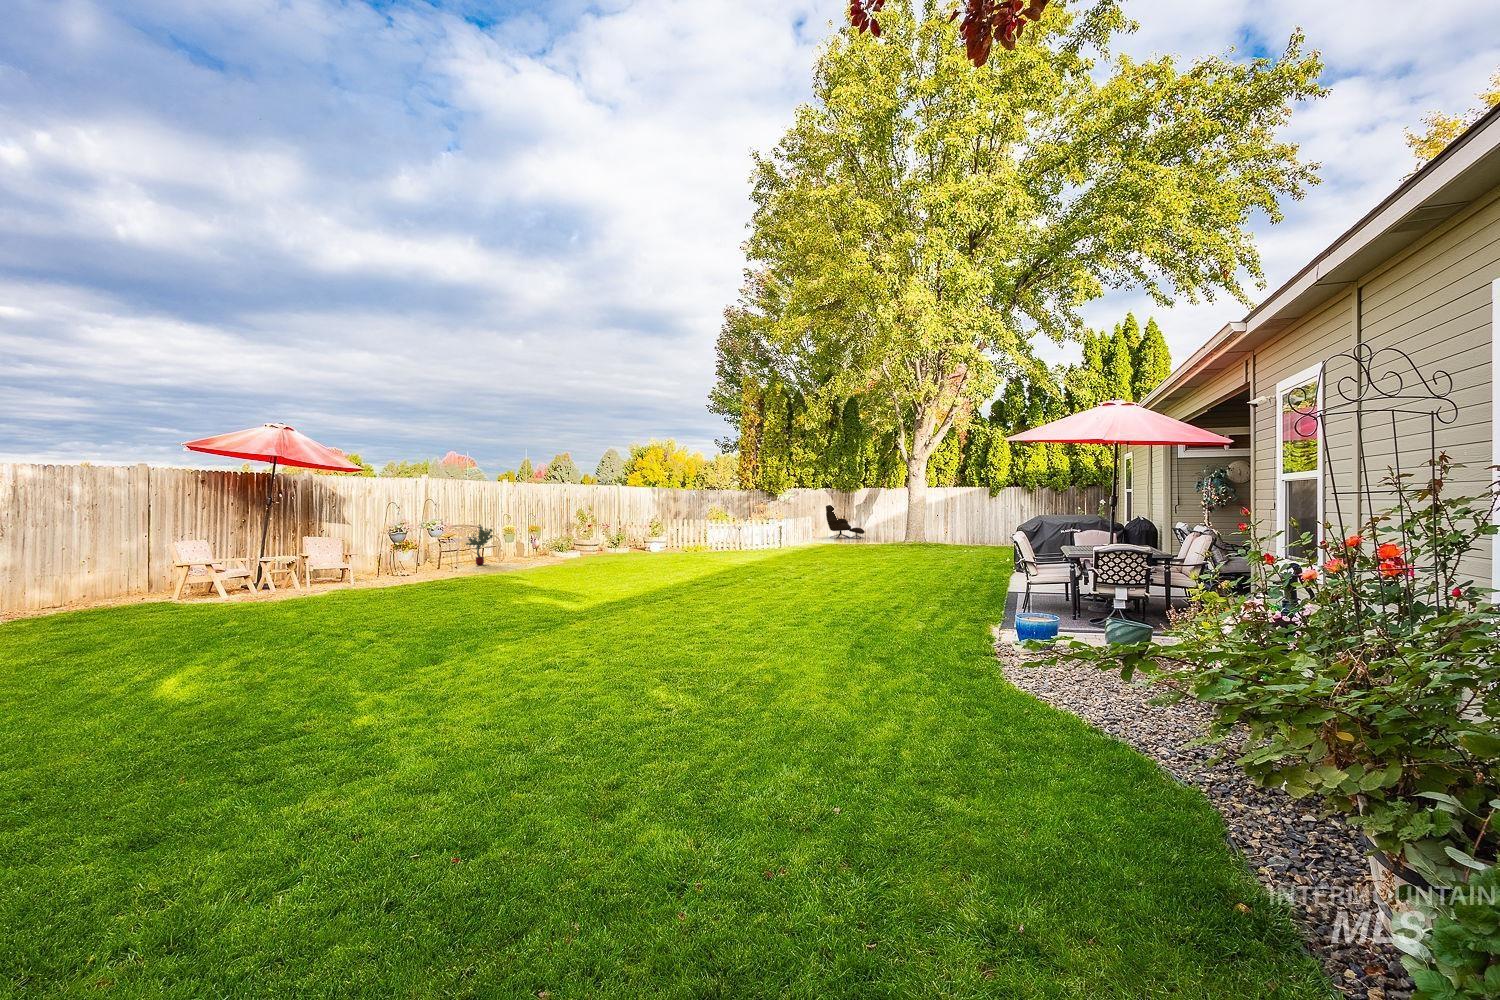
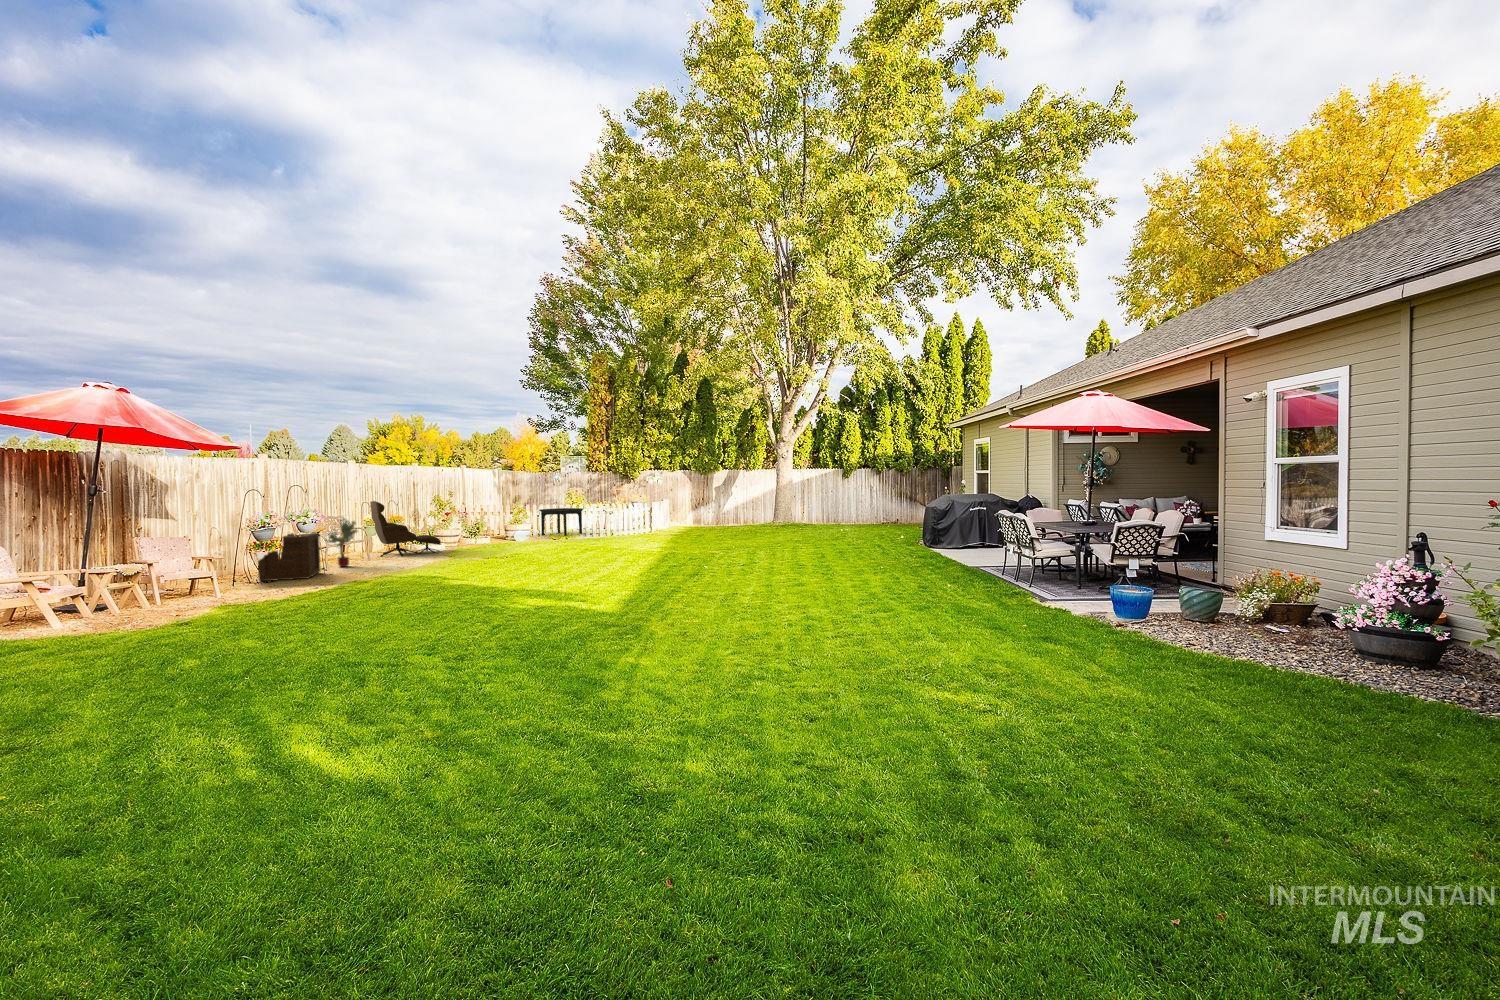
lounge chair: present [826,505,864,539] -> present [370,501,441,557]
round table: none [669,523,708,547] -> present [539,508,583,536]
wooden crate: none [407,536,457,572] -> present [258,532,320,581]

